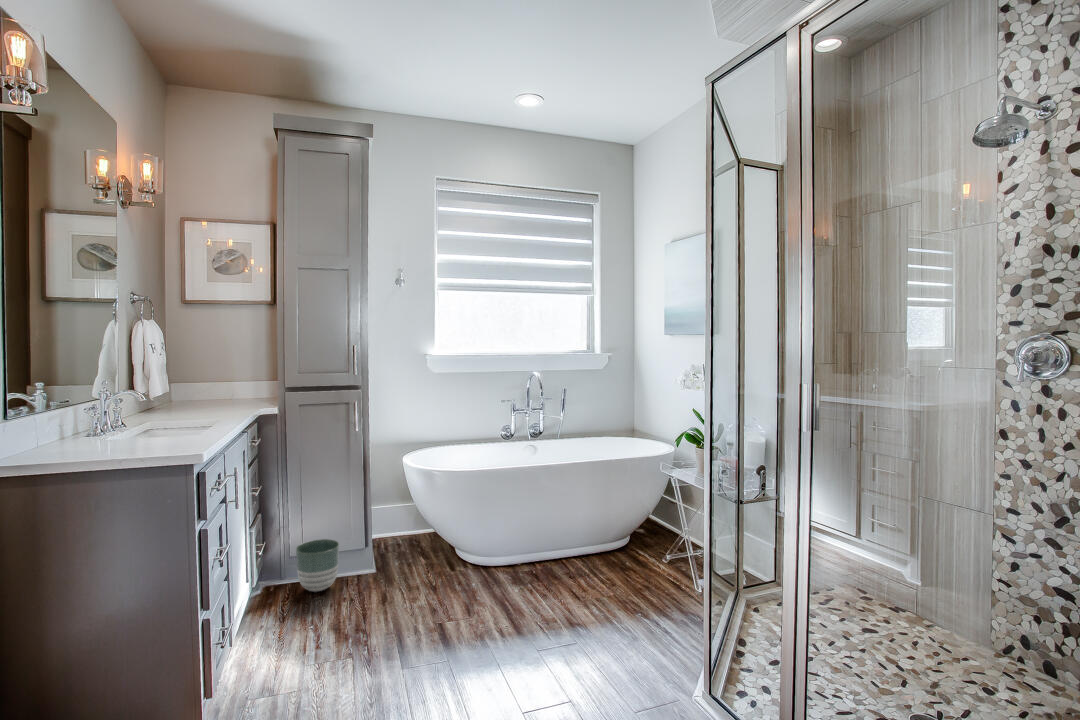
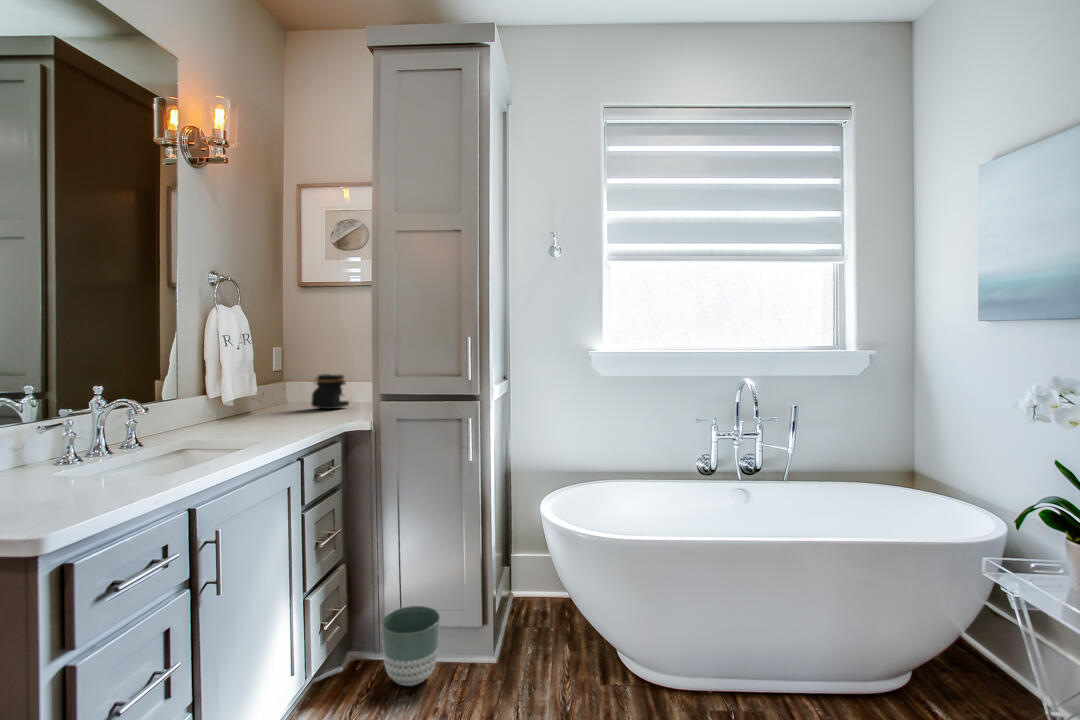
jar: none [202,375,235,403] -> present [311,374,349,409]

